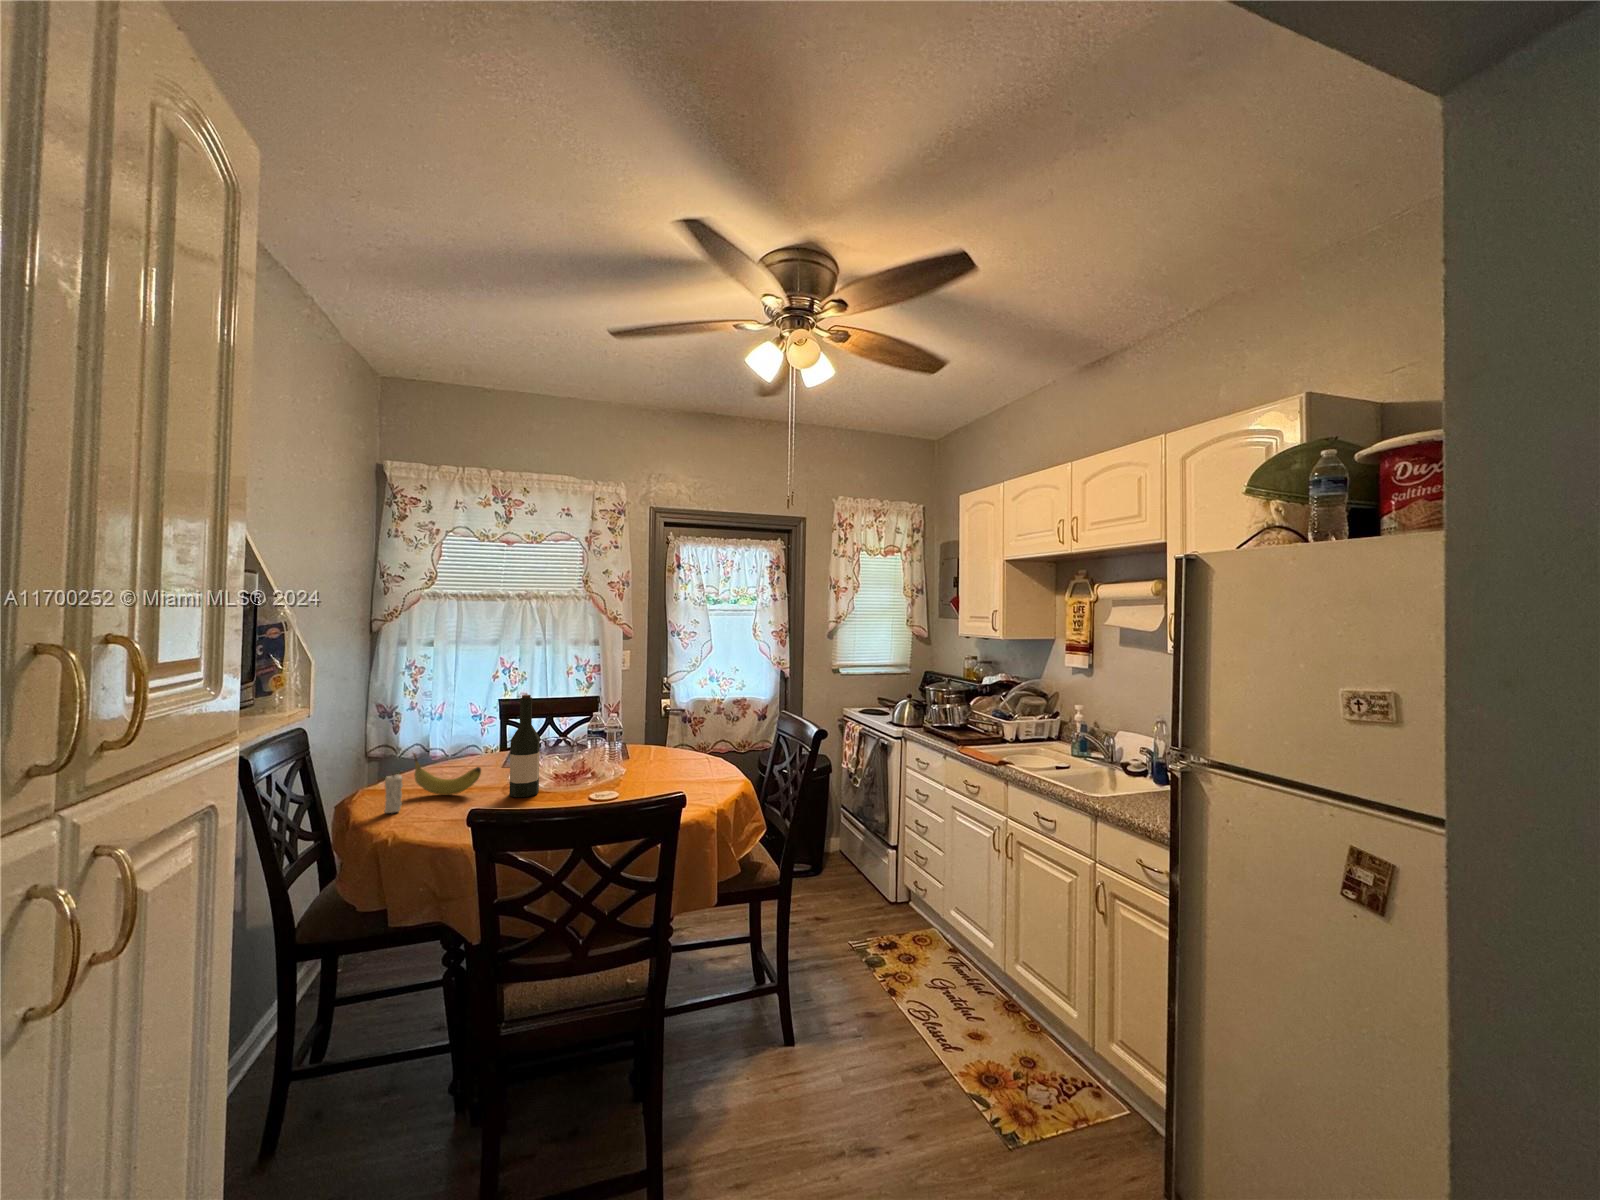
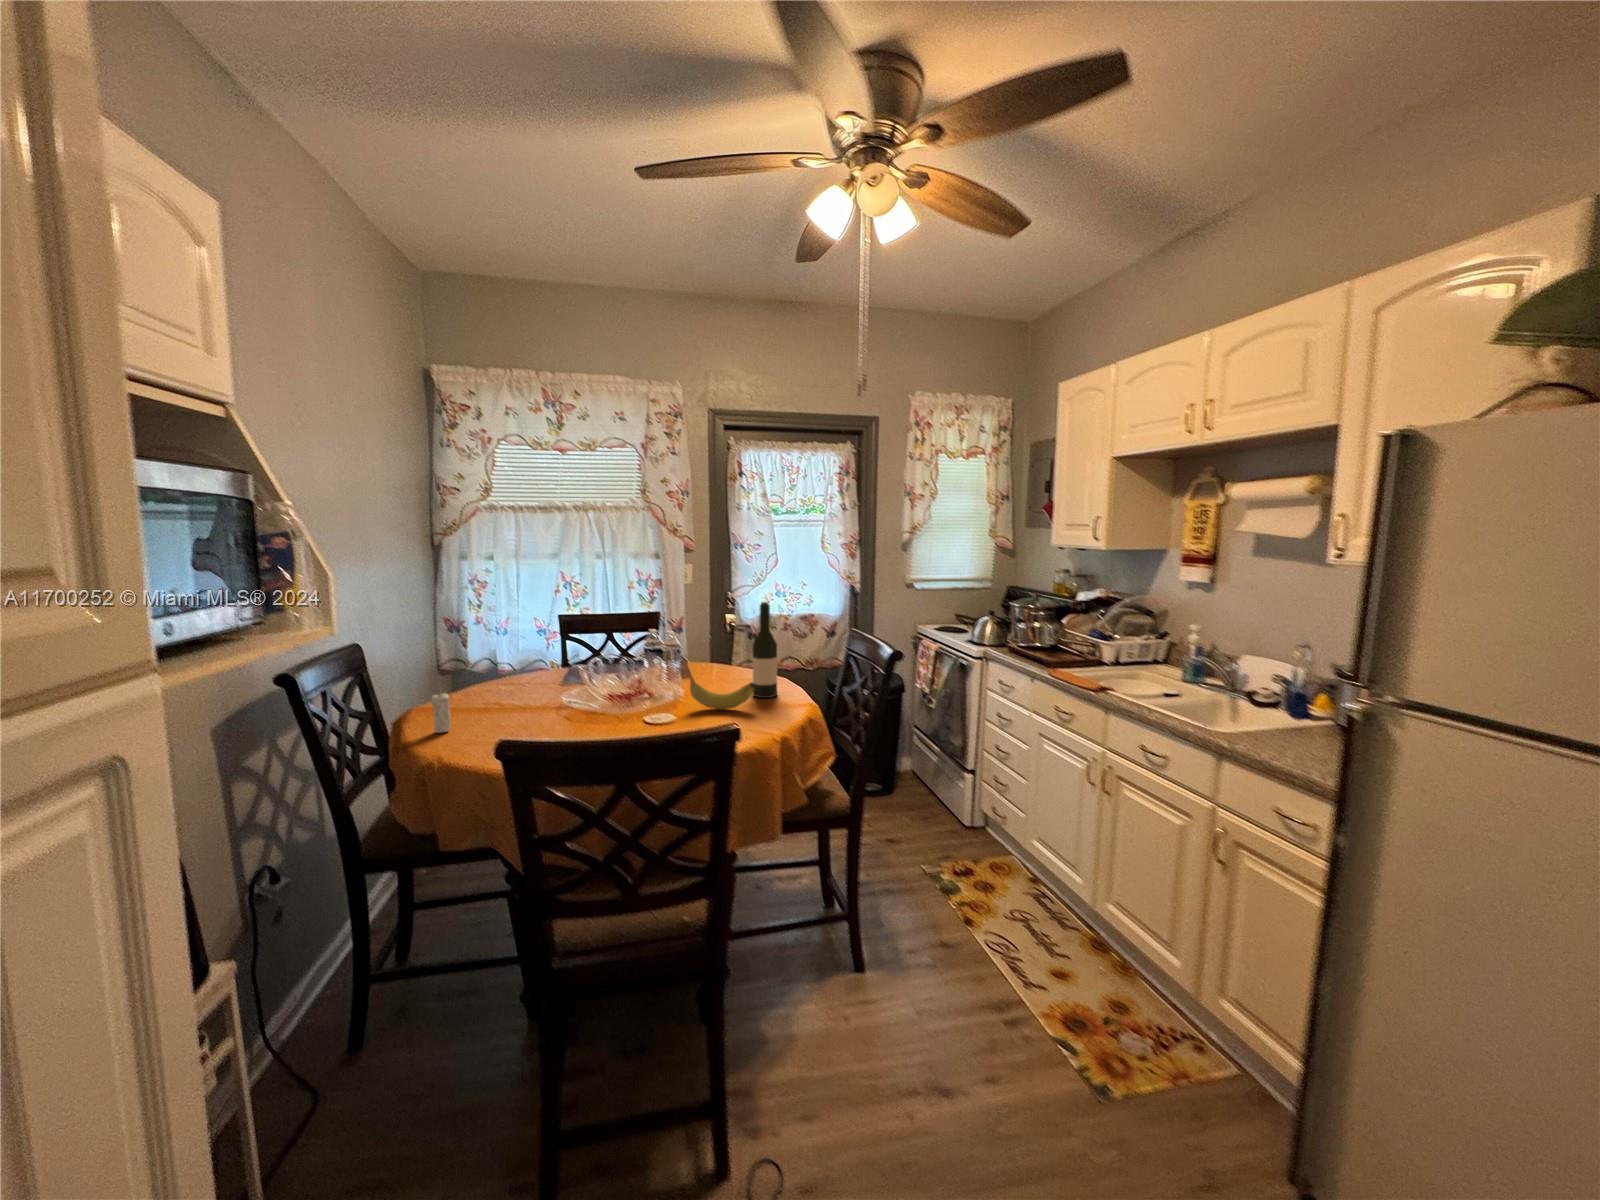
wine bottle: present [509,695,540,797] -> present [753,602,777,698]
fruit: present [413,753,481,795] -> present [687,668,754,710]

